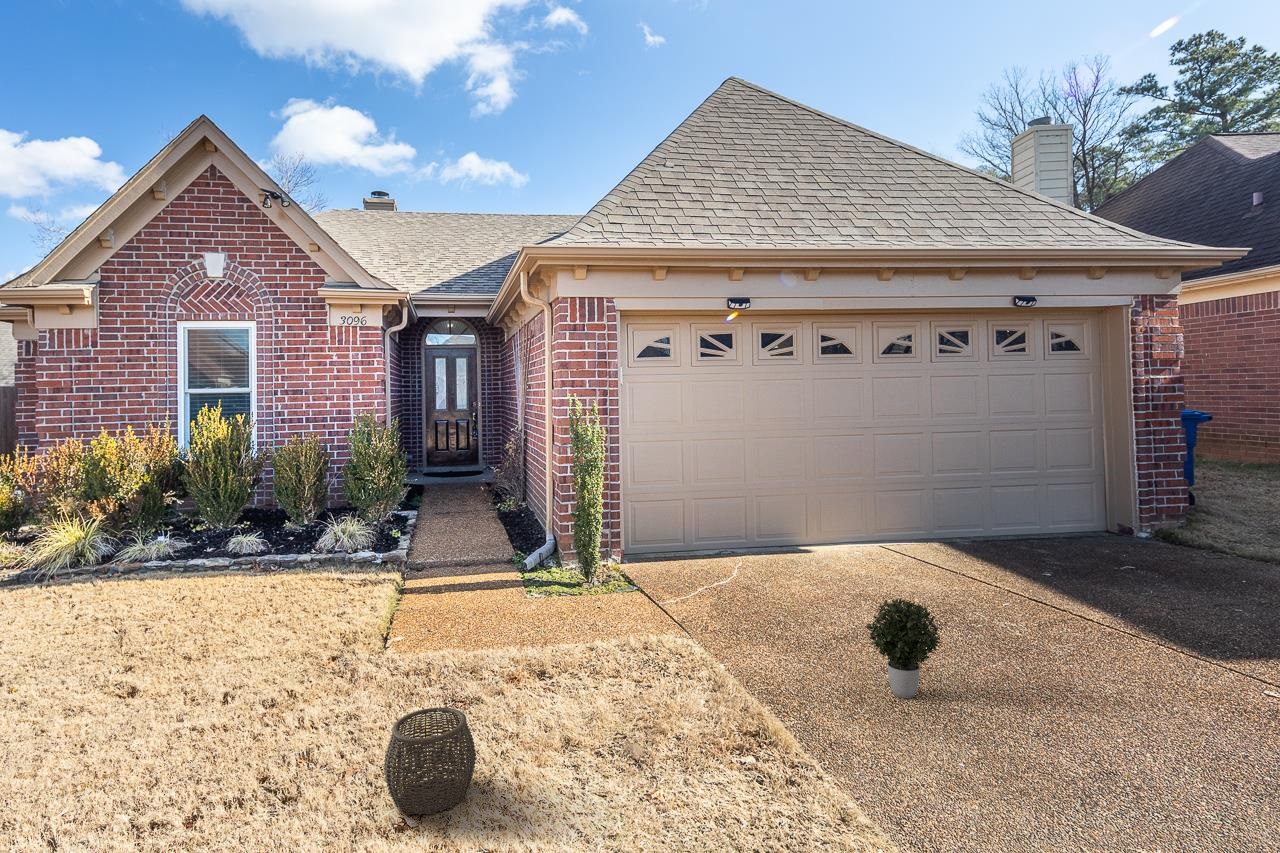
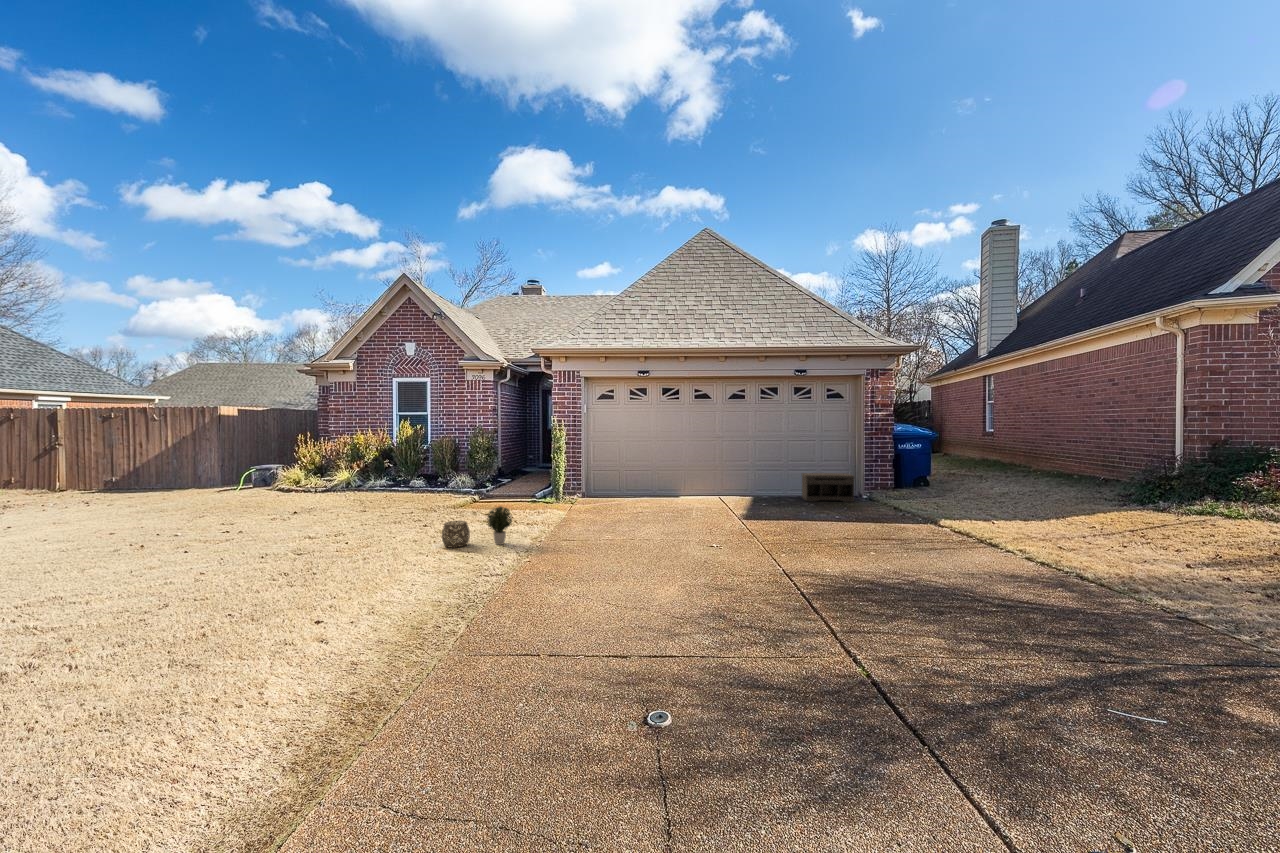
bench: none [1018,488,1126,544] -> present [802,473,854,502]
potted plant: present [866,598,940,698] -> present [487,506,512,545]

